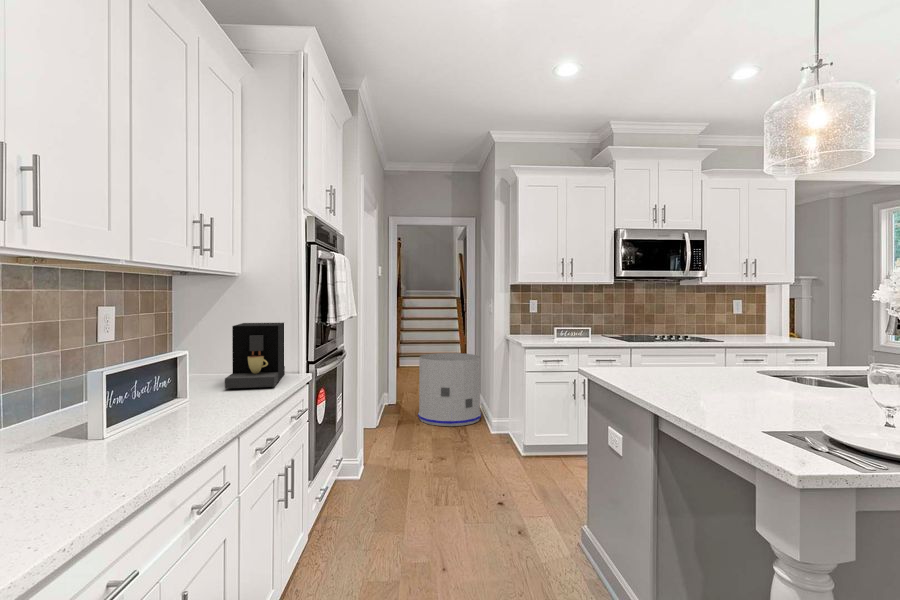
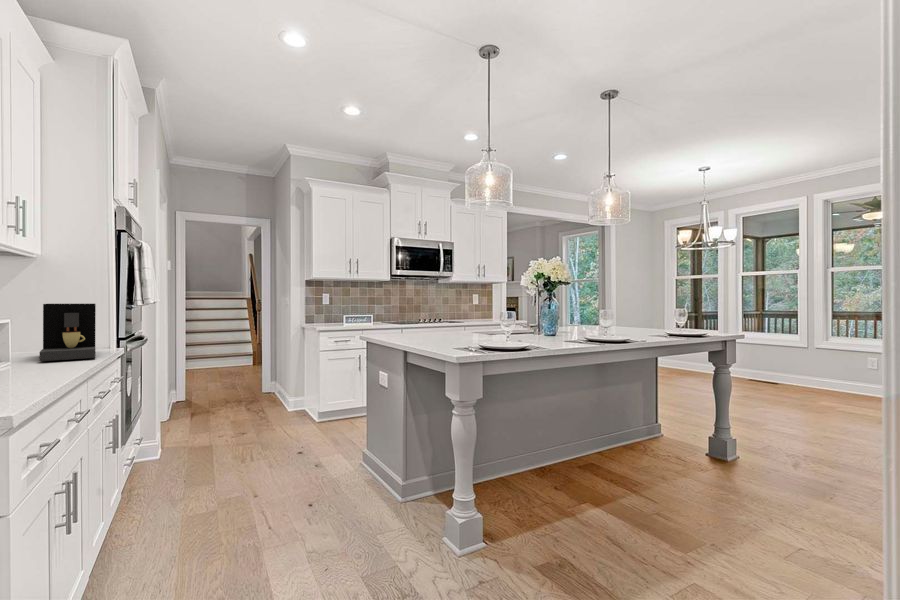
trash can: present [418,353,481,426] -> none [214,343,277,408]

